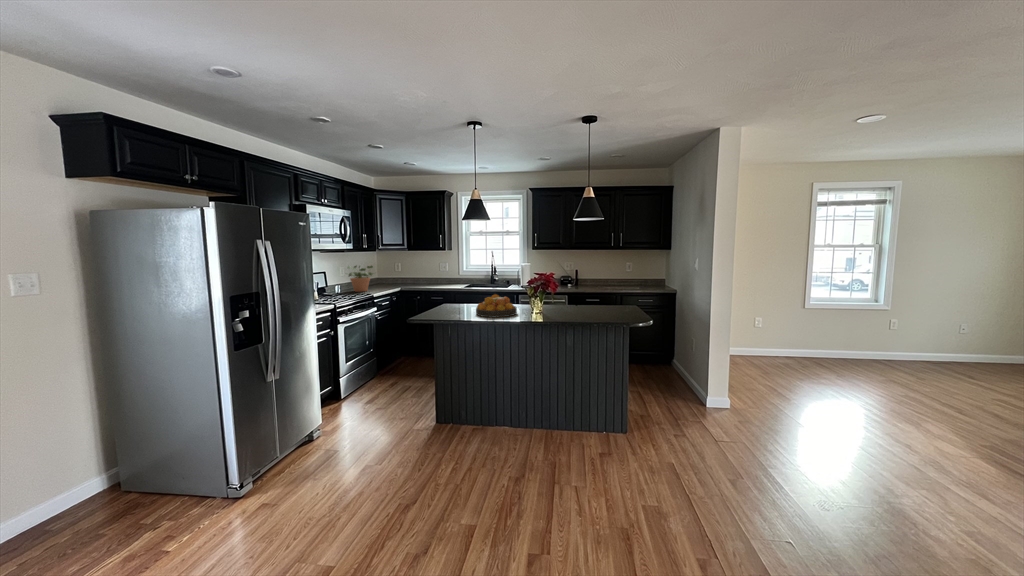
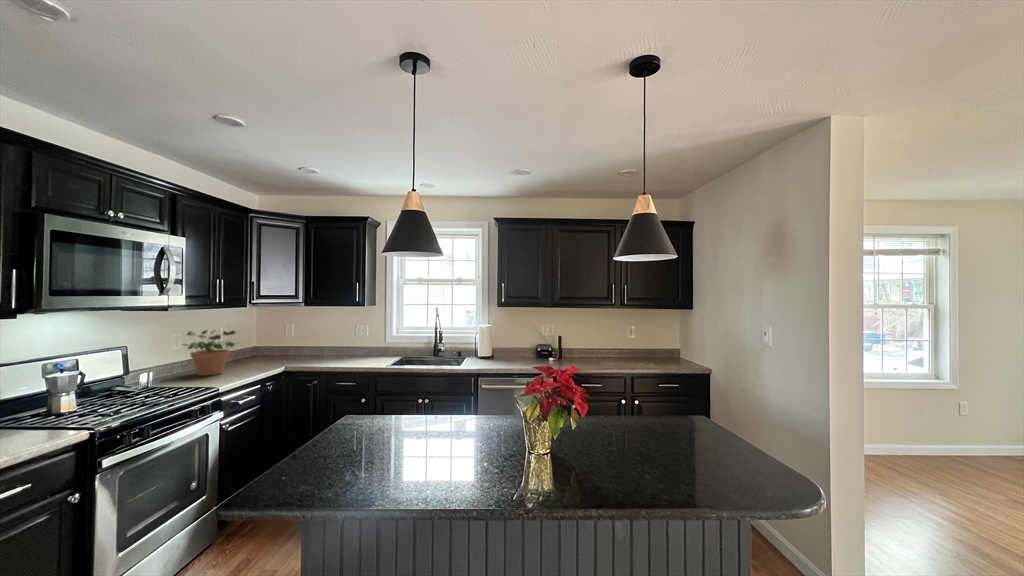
fruit bowl: present [476,294,517,318] -> none [410,393,492,449]

